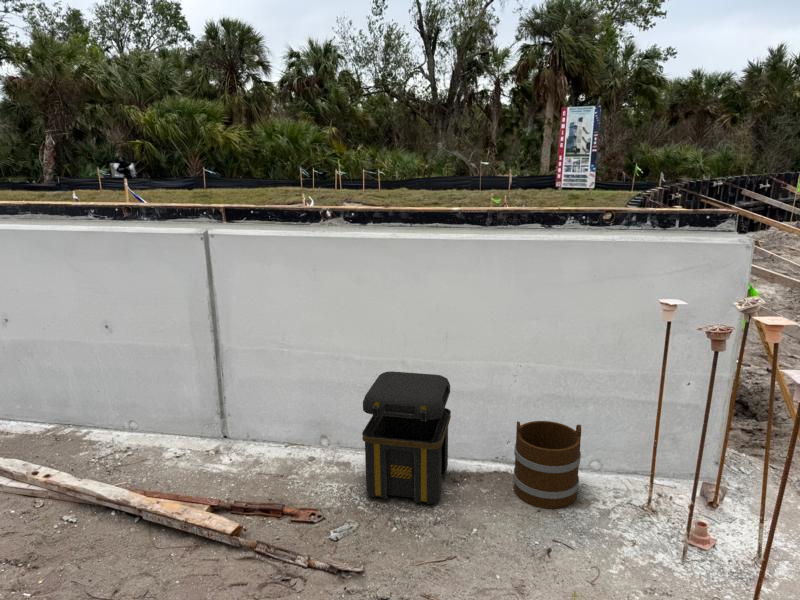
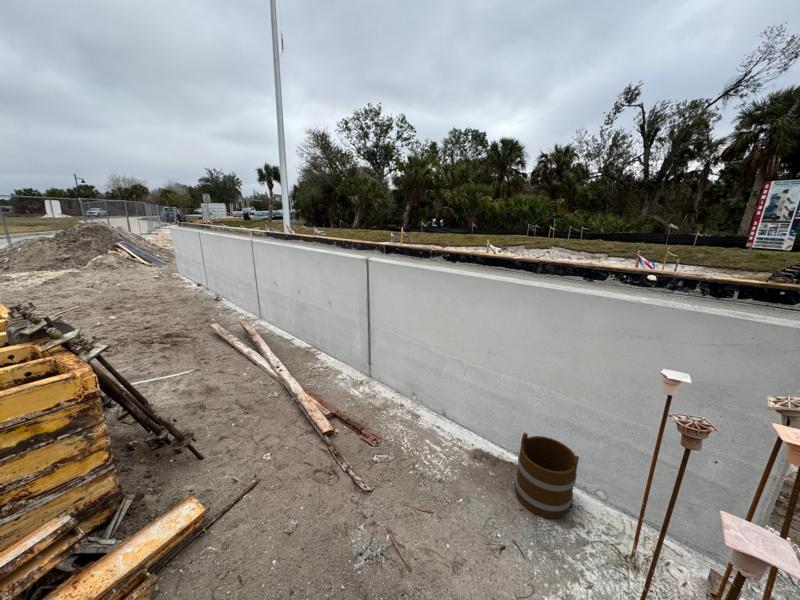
toolbox: present [362,371,451,504] -> none [412,364,485,466]

